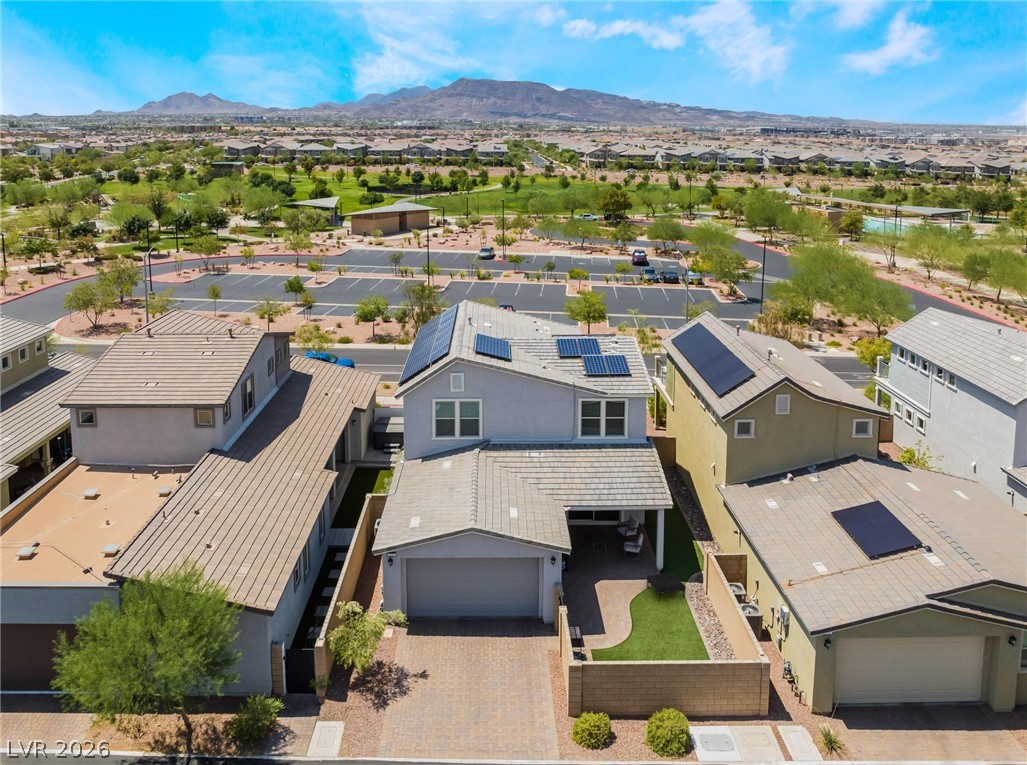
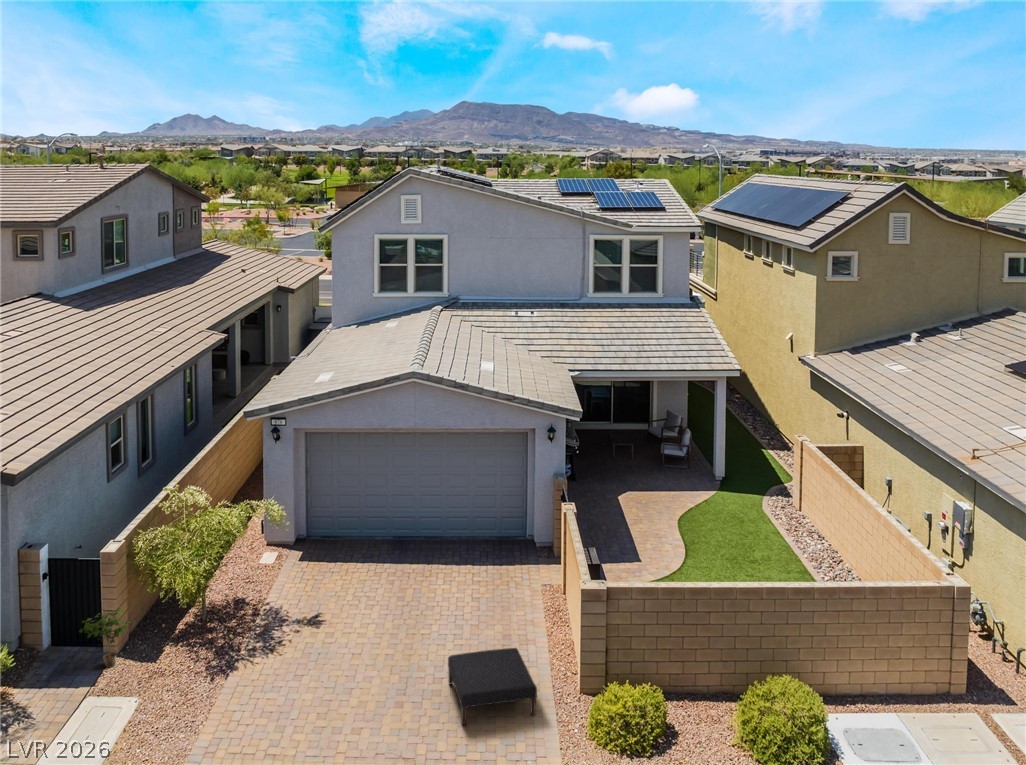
ottoman: present [647,573,686,600] -> present [448,648,537,725]

